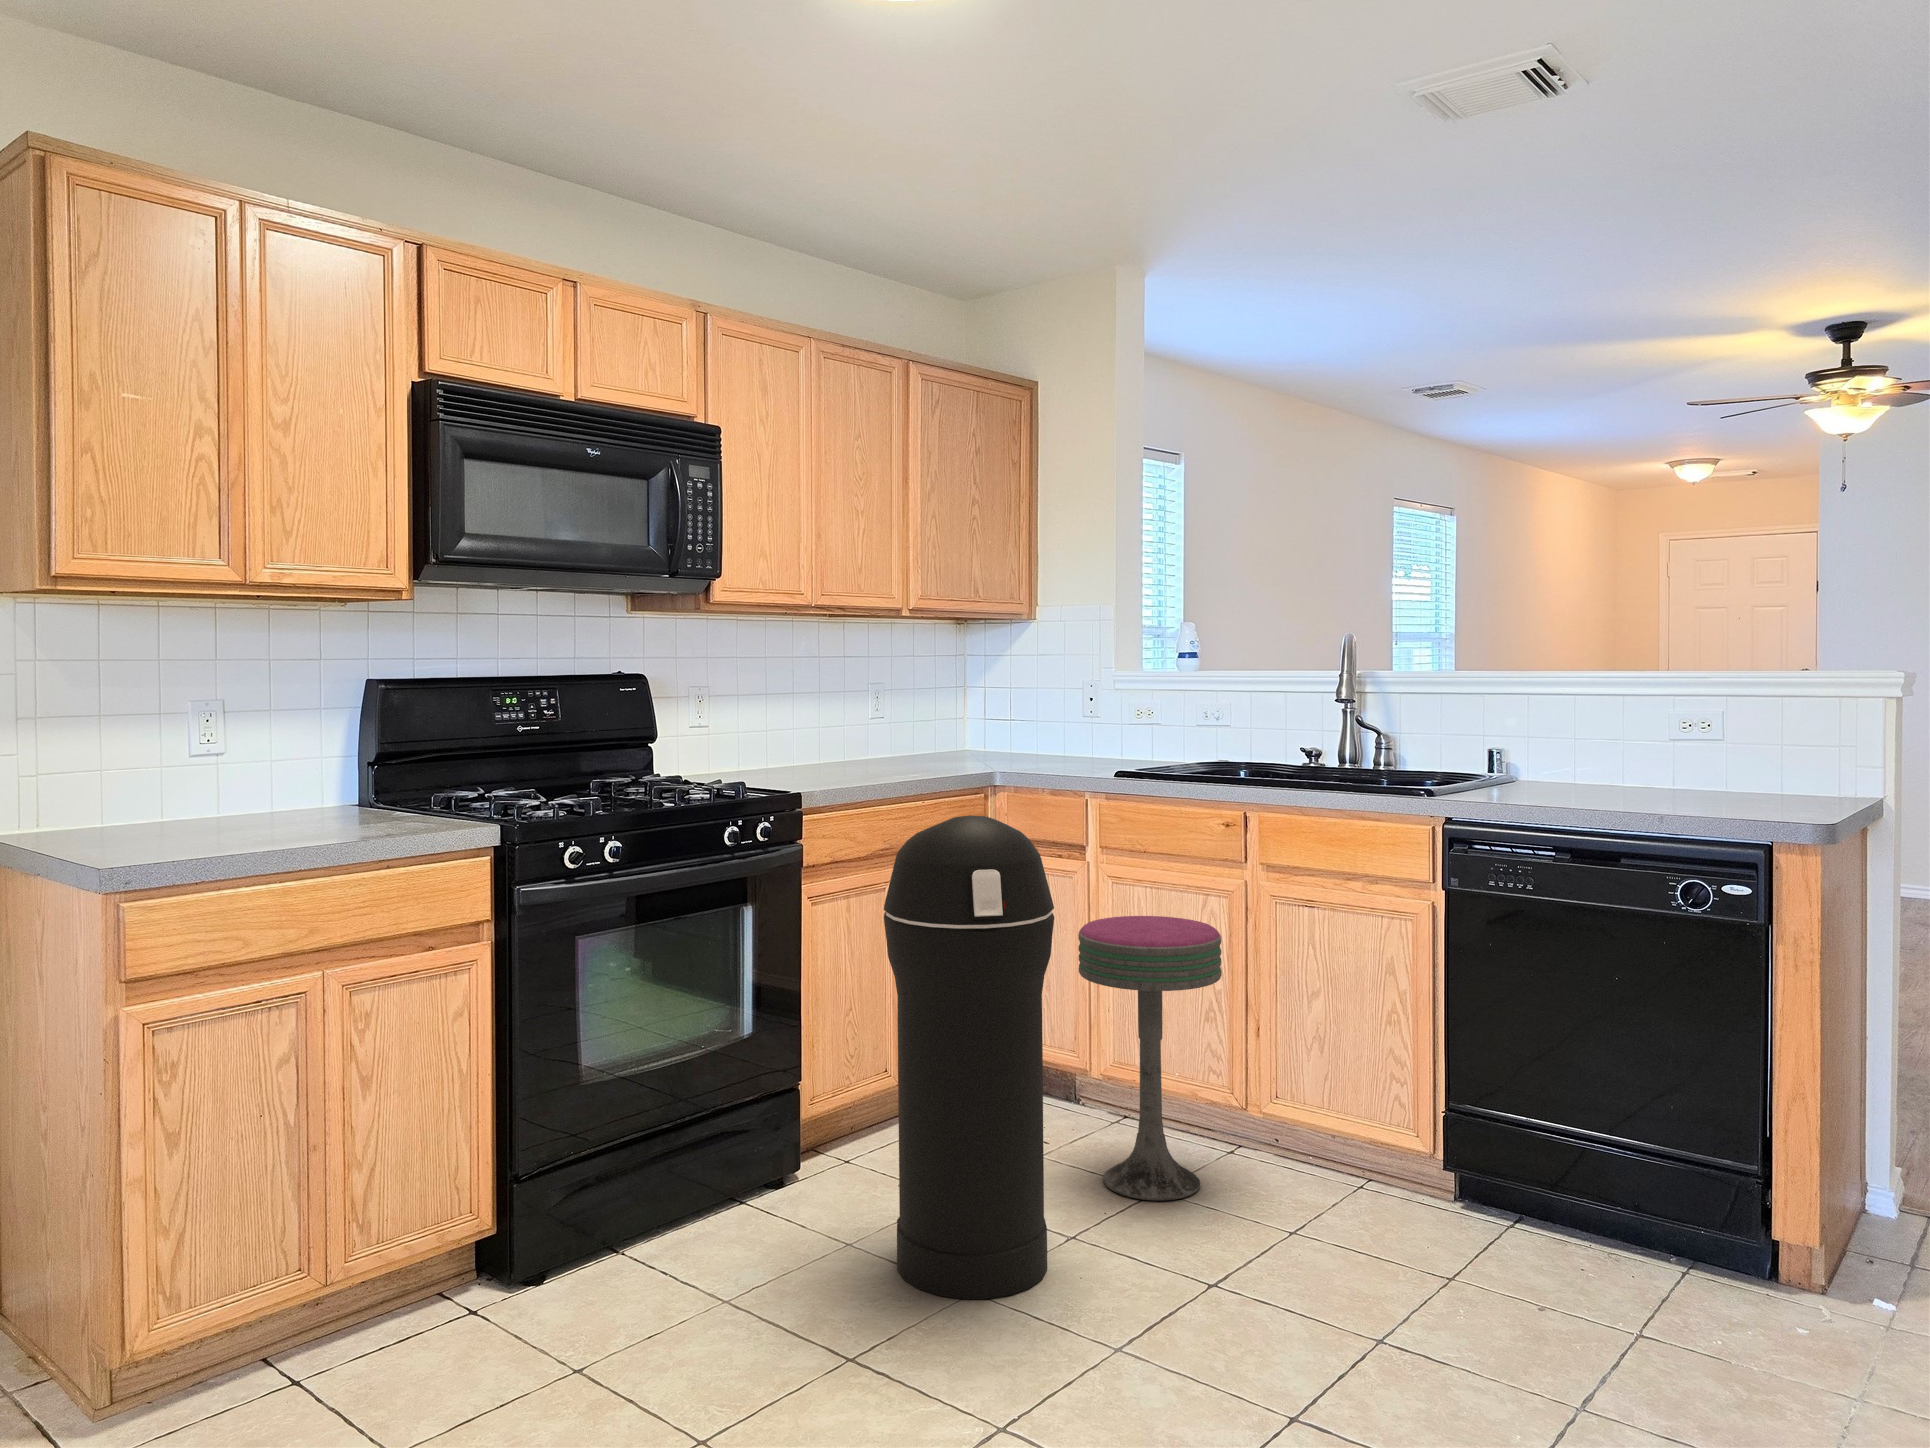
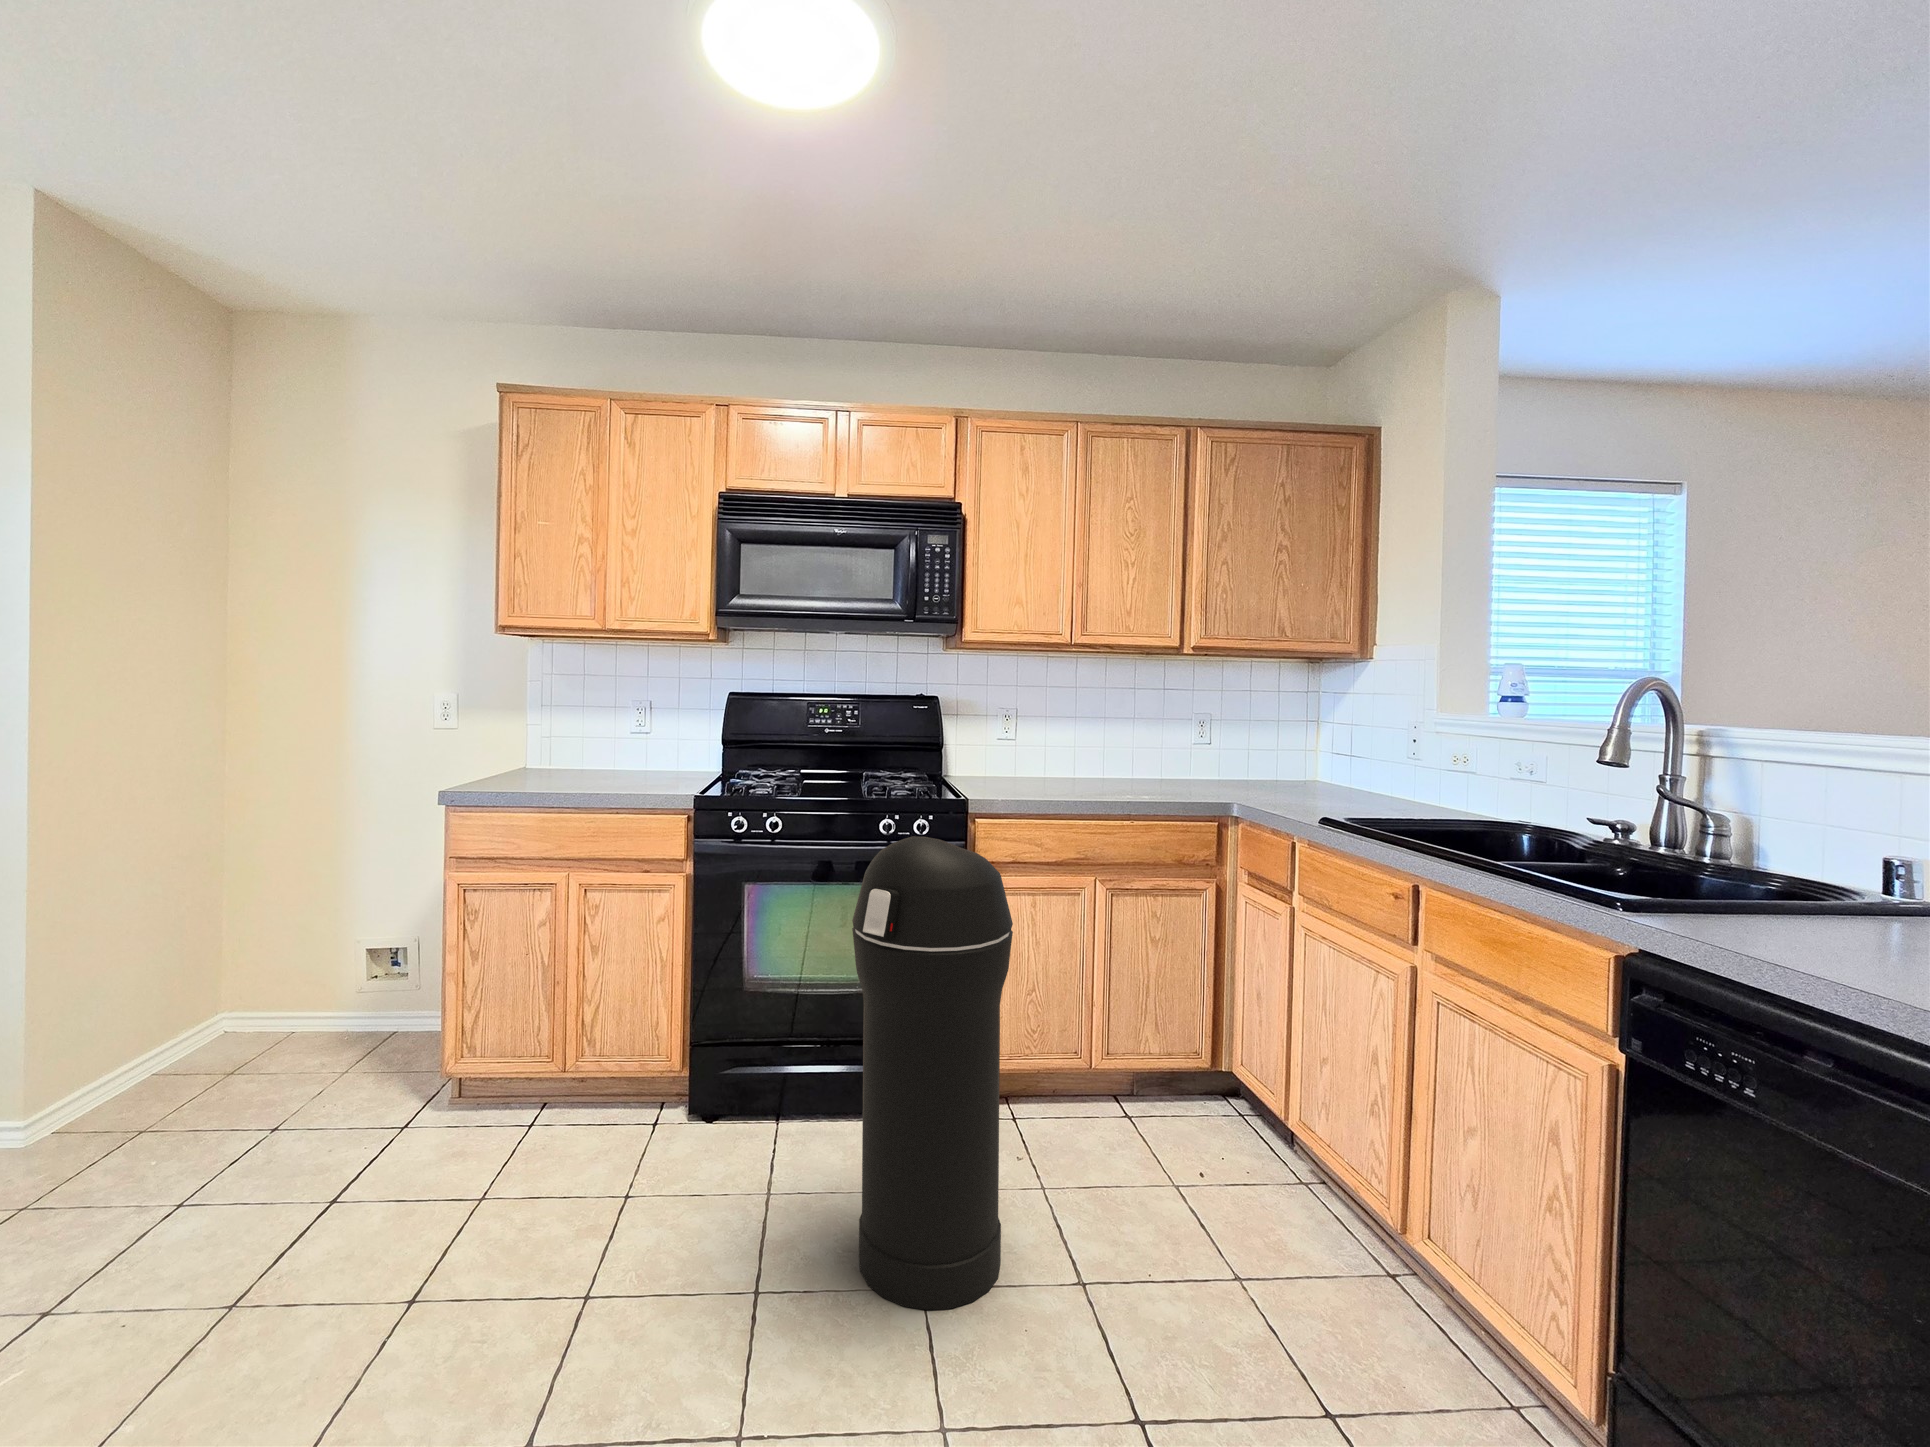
bar stool: present [1078,916,1222,1201] -> none [1140,968,1305,1310]

